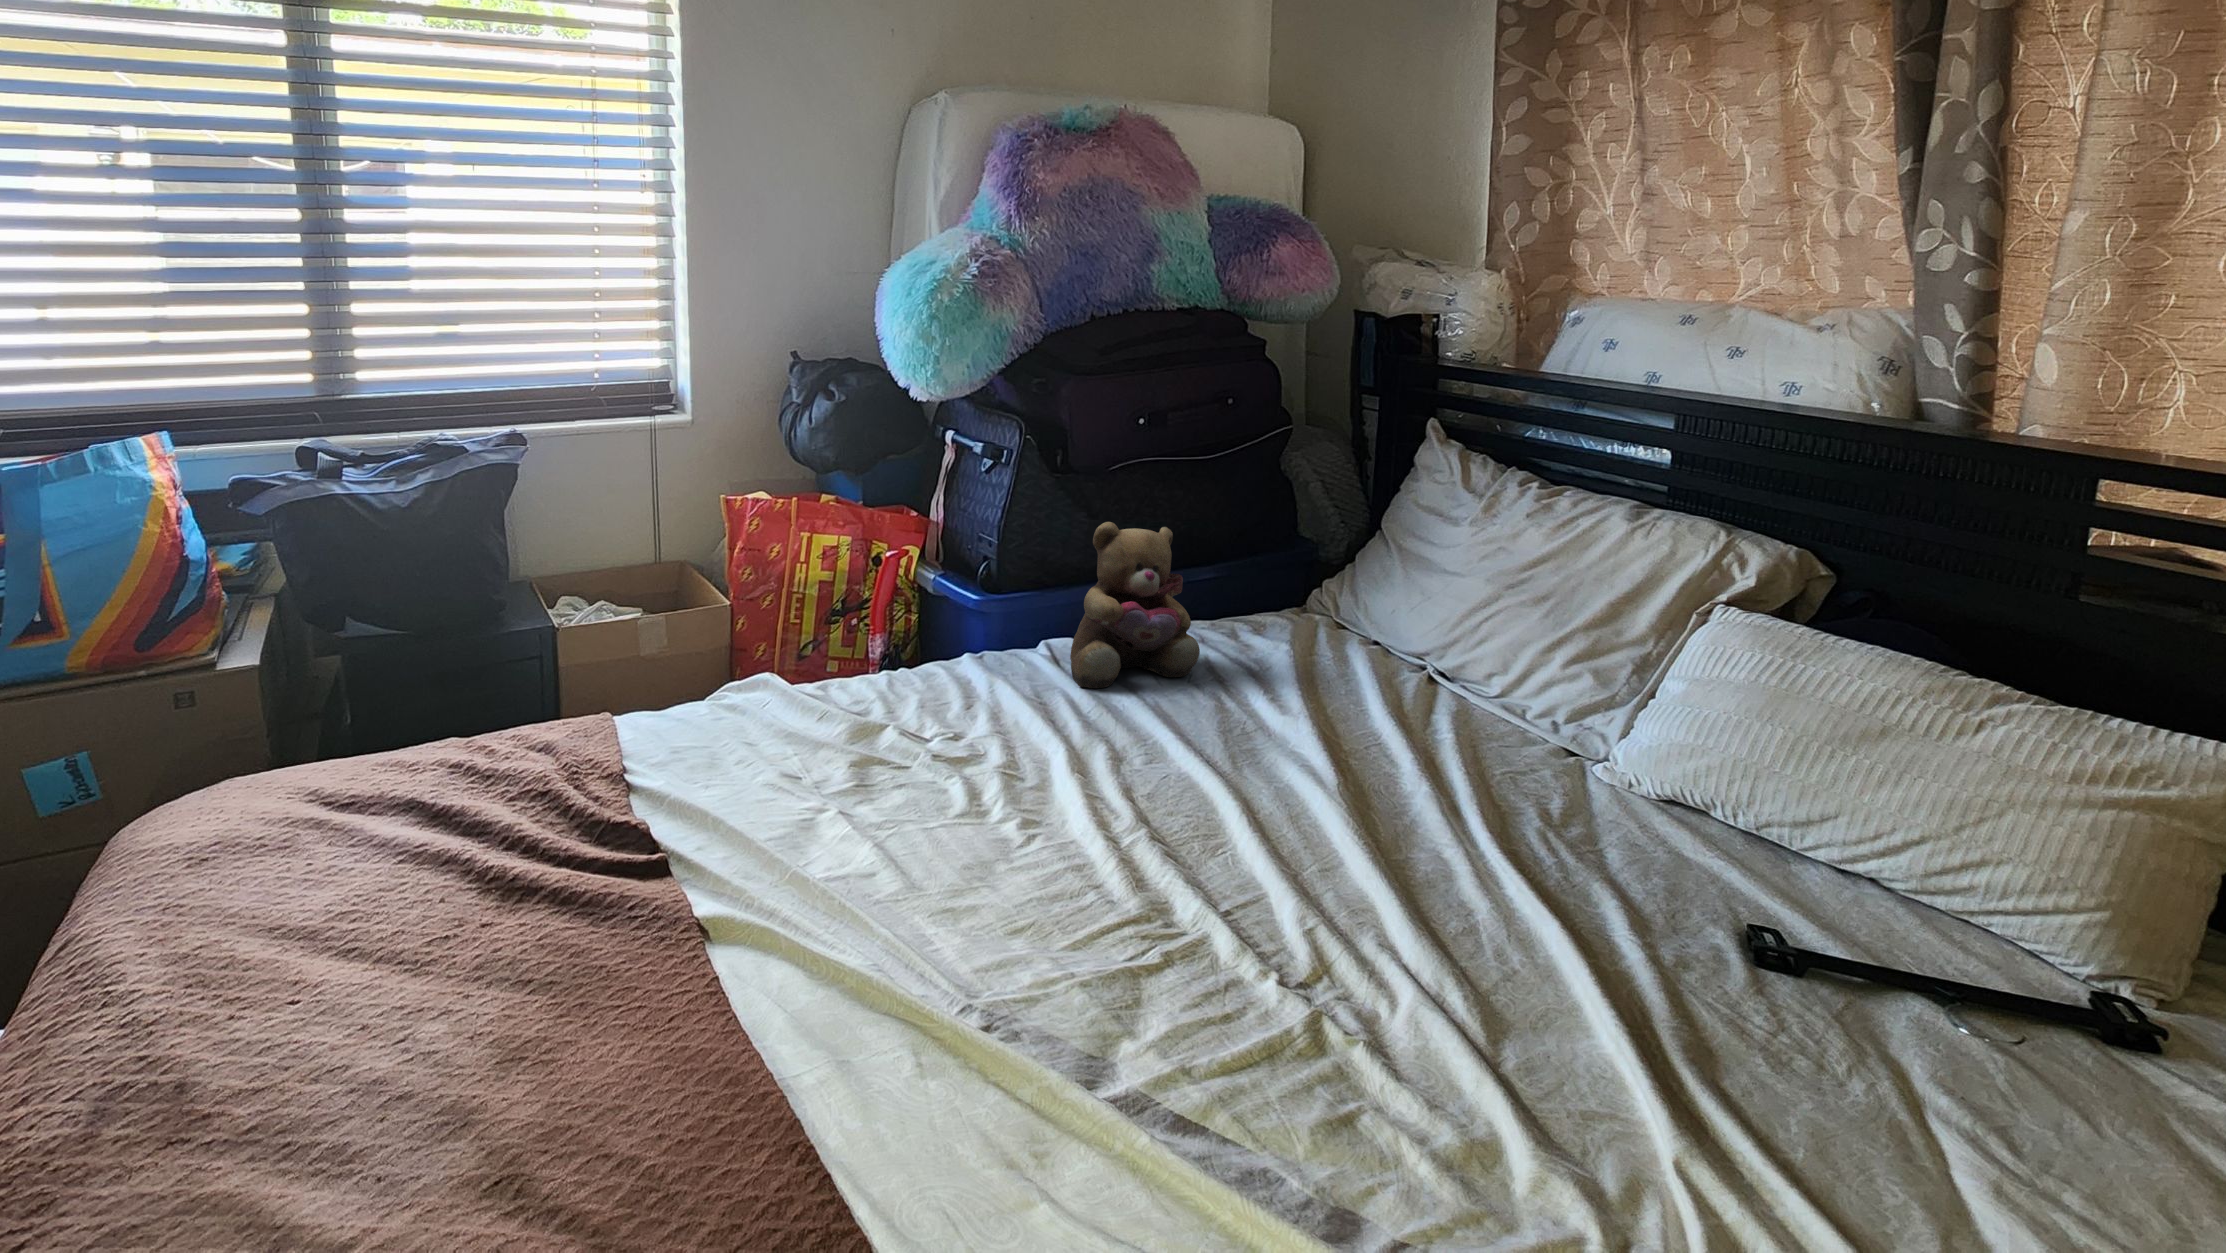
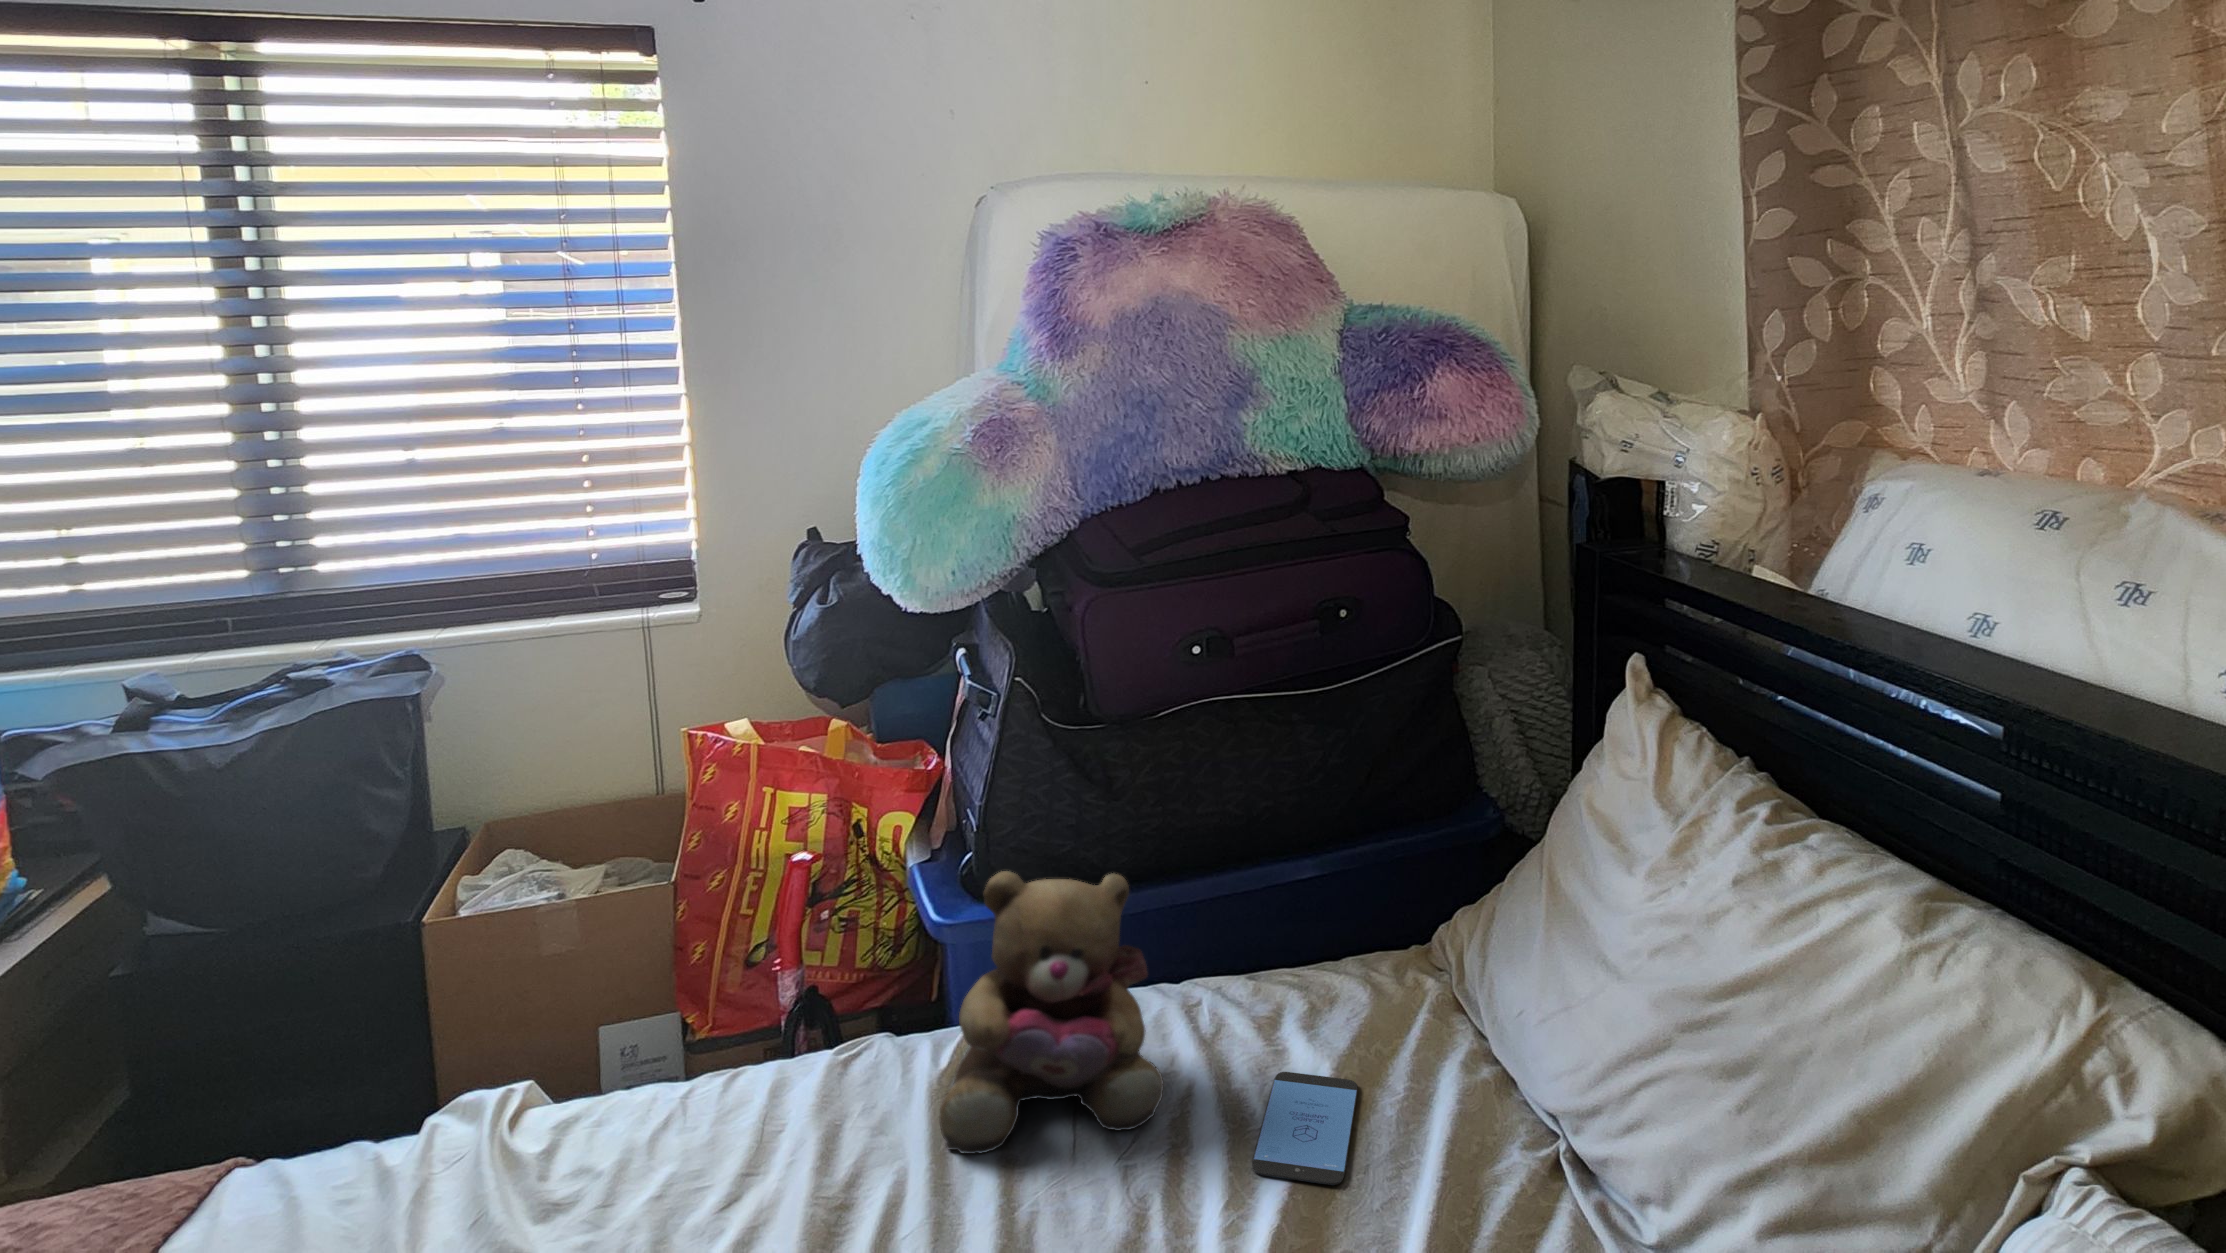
smartphone: none [1248,655,1316,691] -> present [1252,1072,1357,1185]

